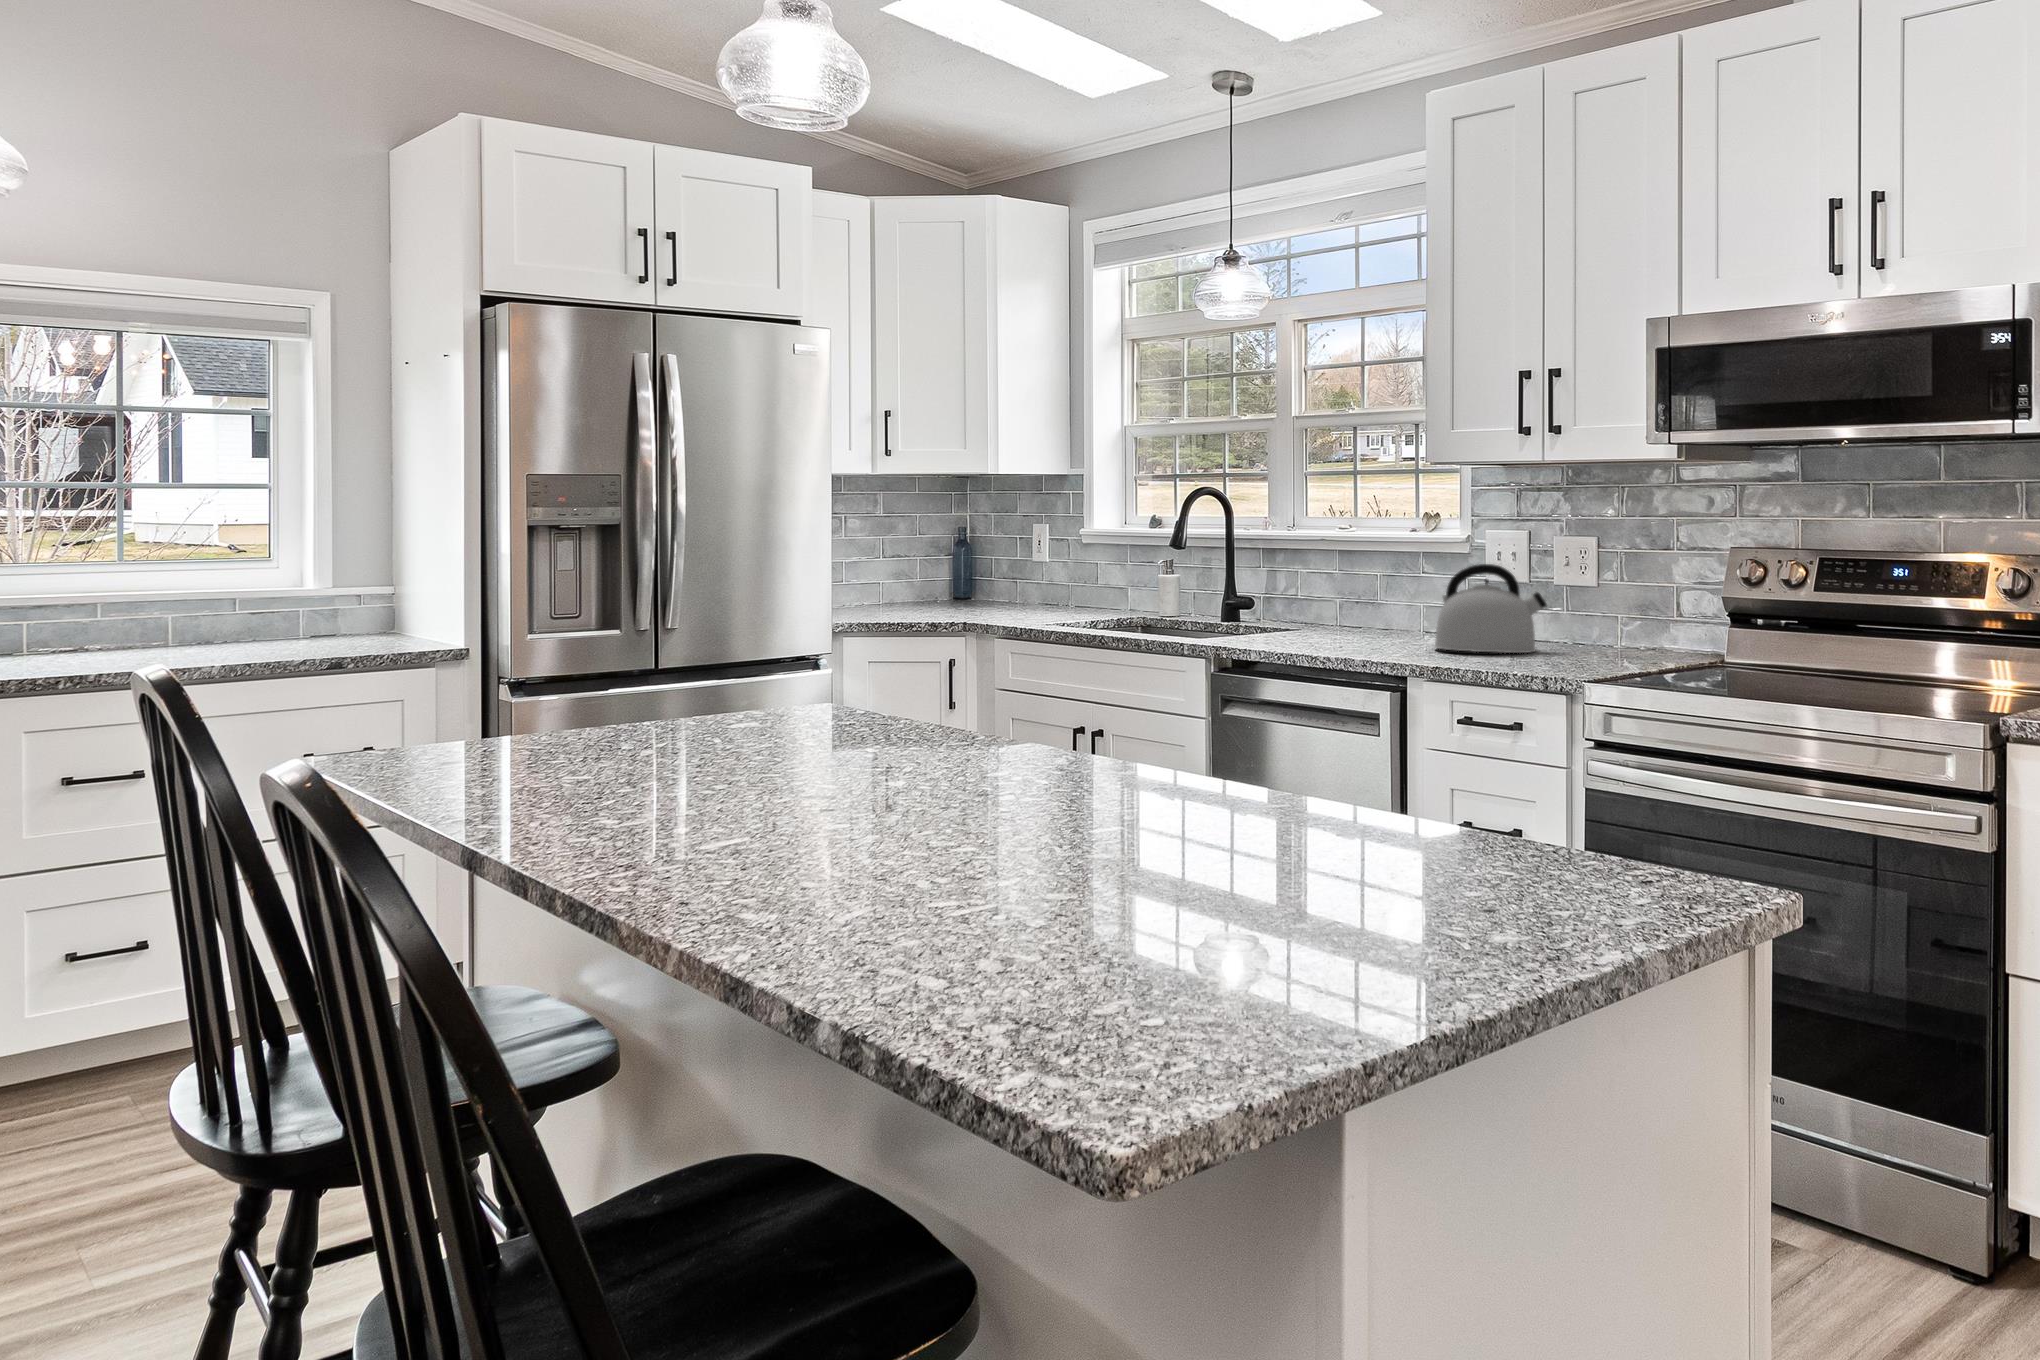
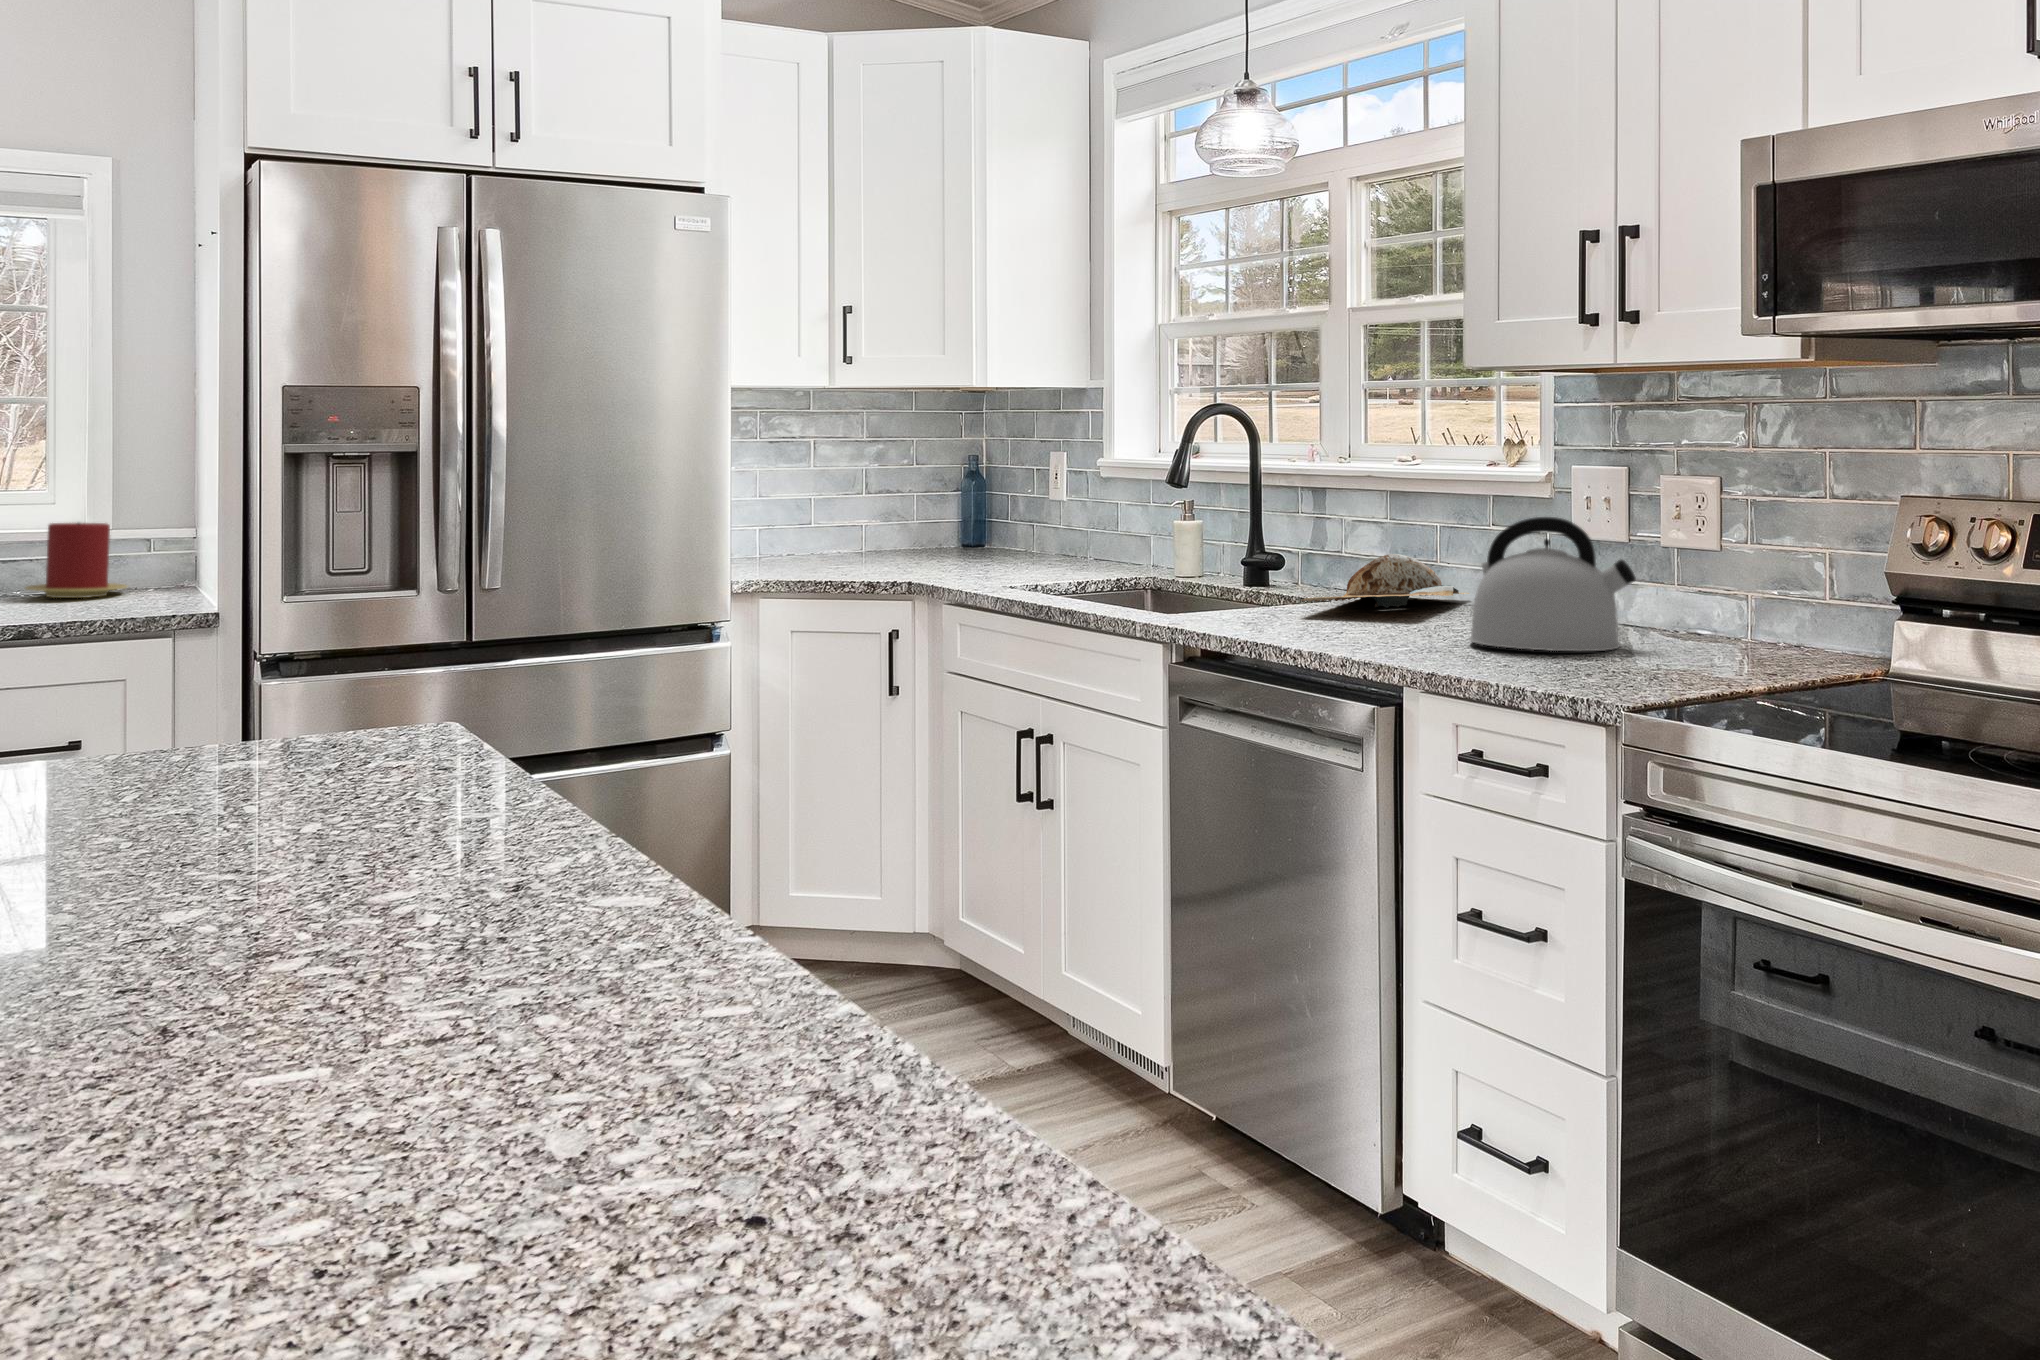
candle: none [271,577,349,636] -> present [26,523,127,598]
chopping board: none [1295,594,1399,632] -> present [1301,554,1469,608]

